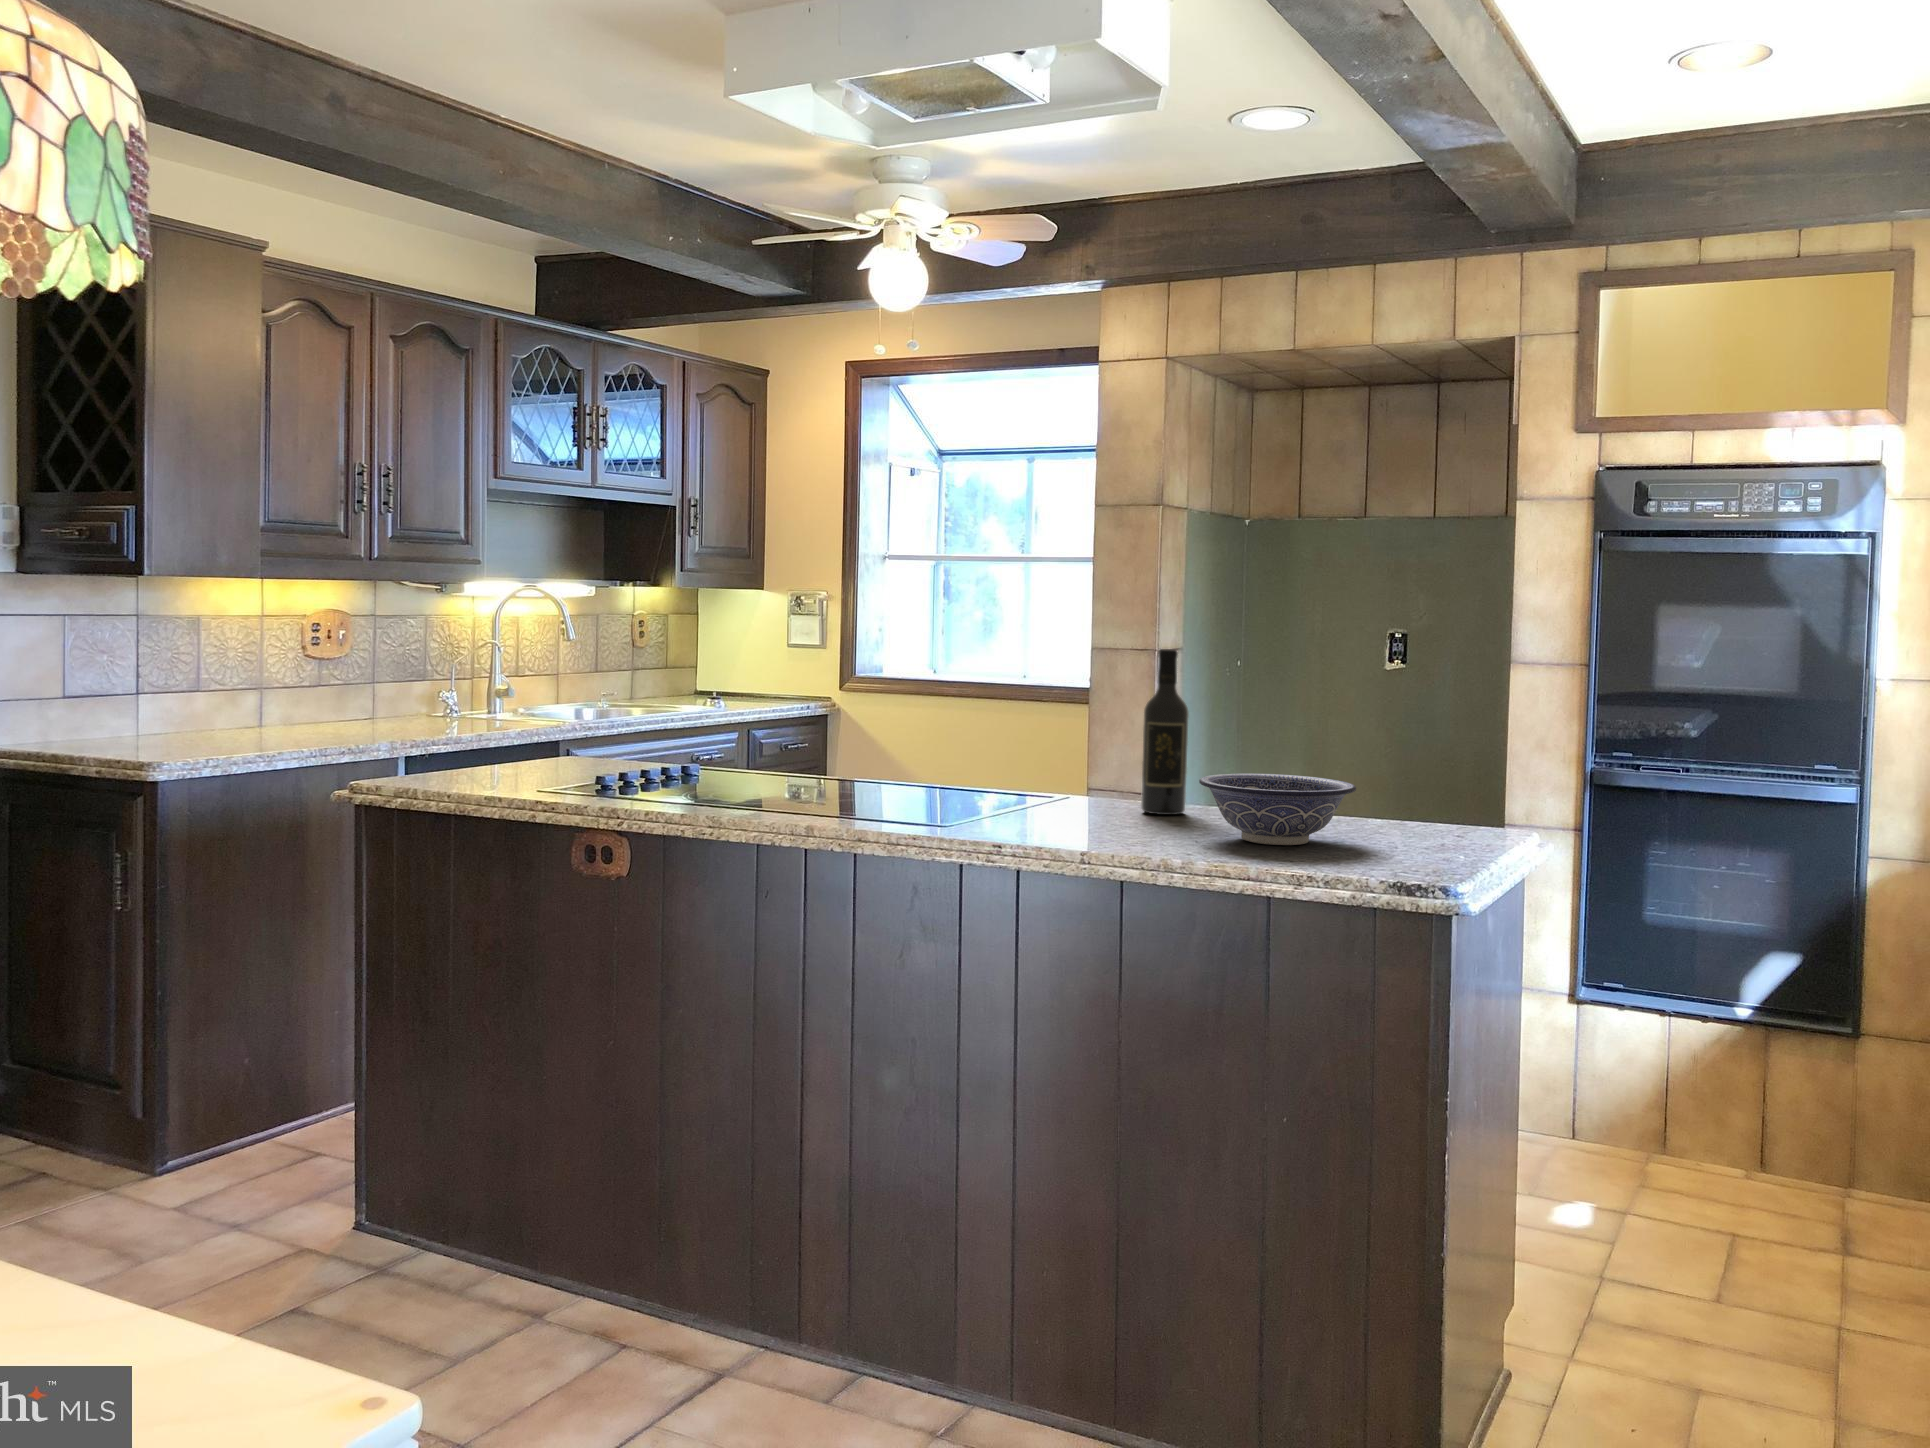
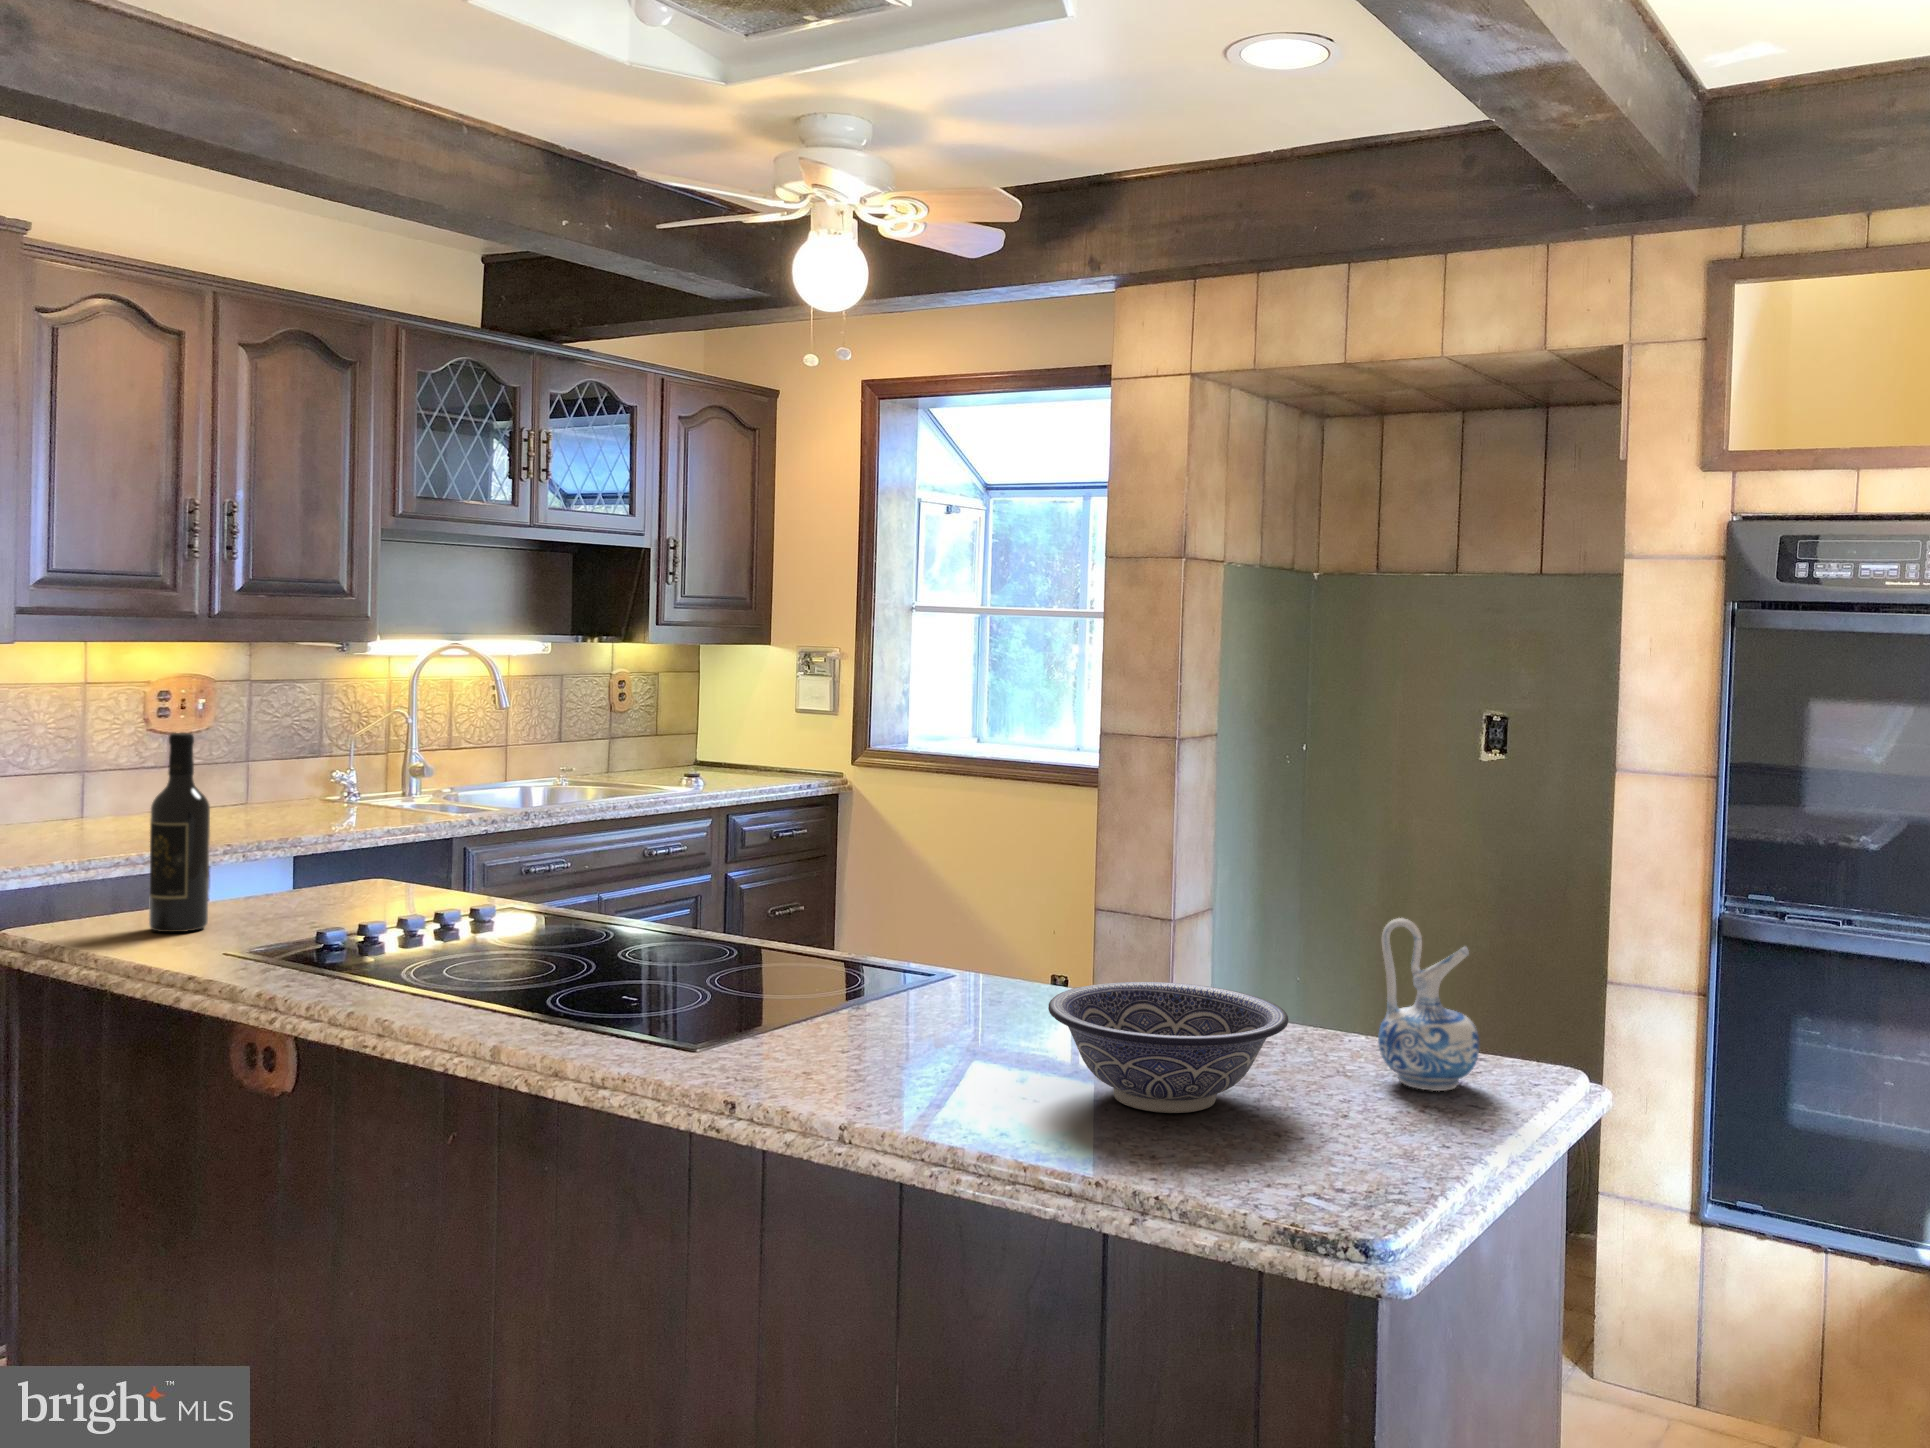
wine bottle: present [1141,649,1189,815] -> present [149,733,210,932]
ceramic pitcher: none [1403,727,1470,837] -> present [1378,918,1479,1091]

